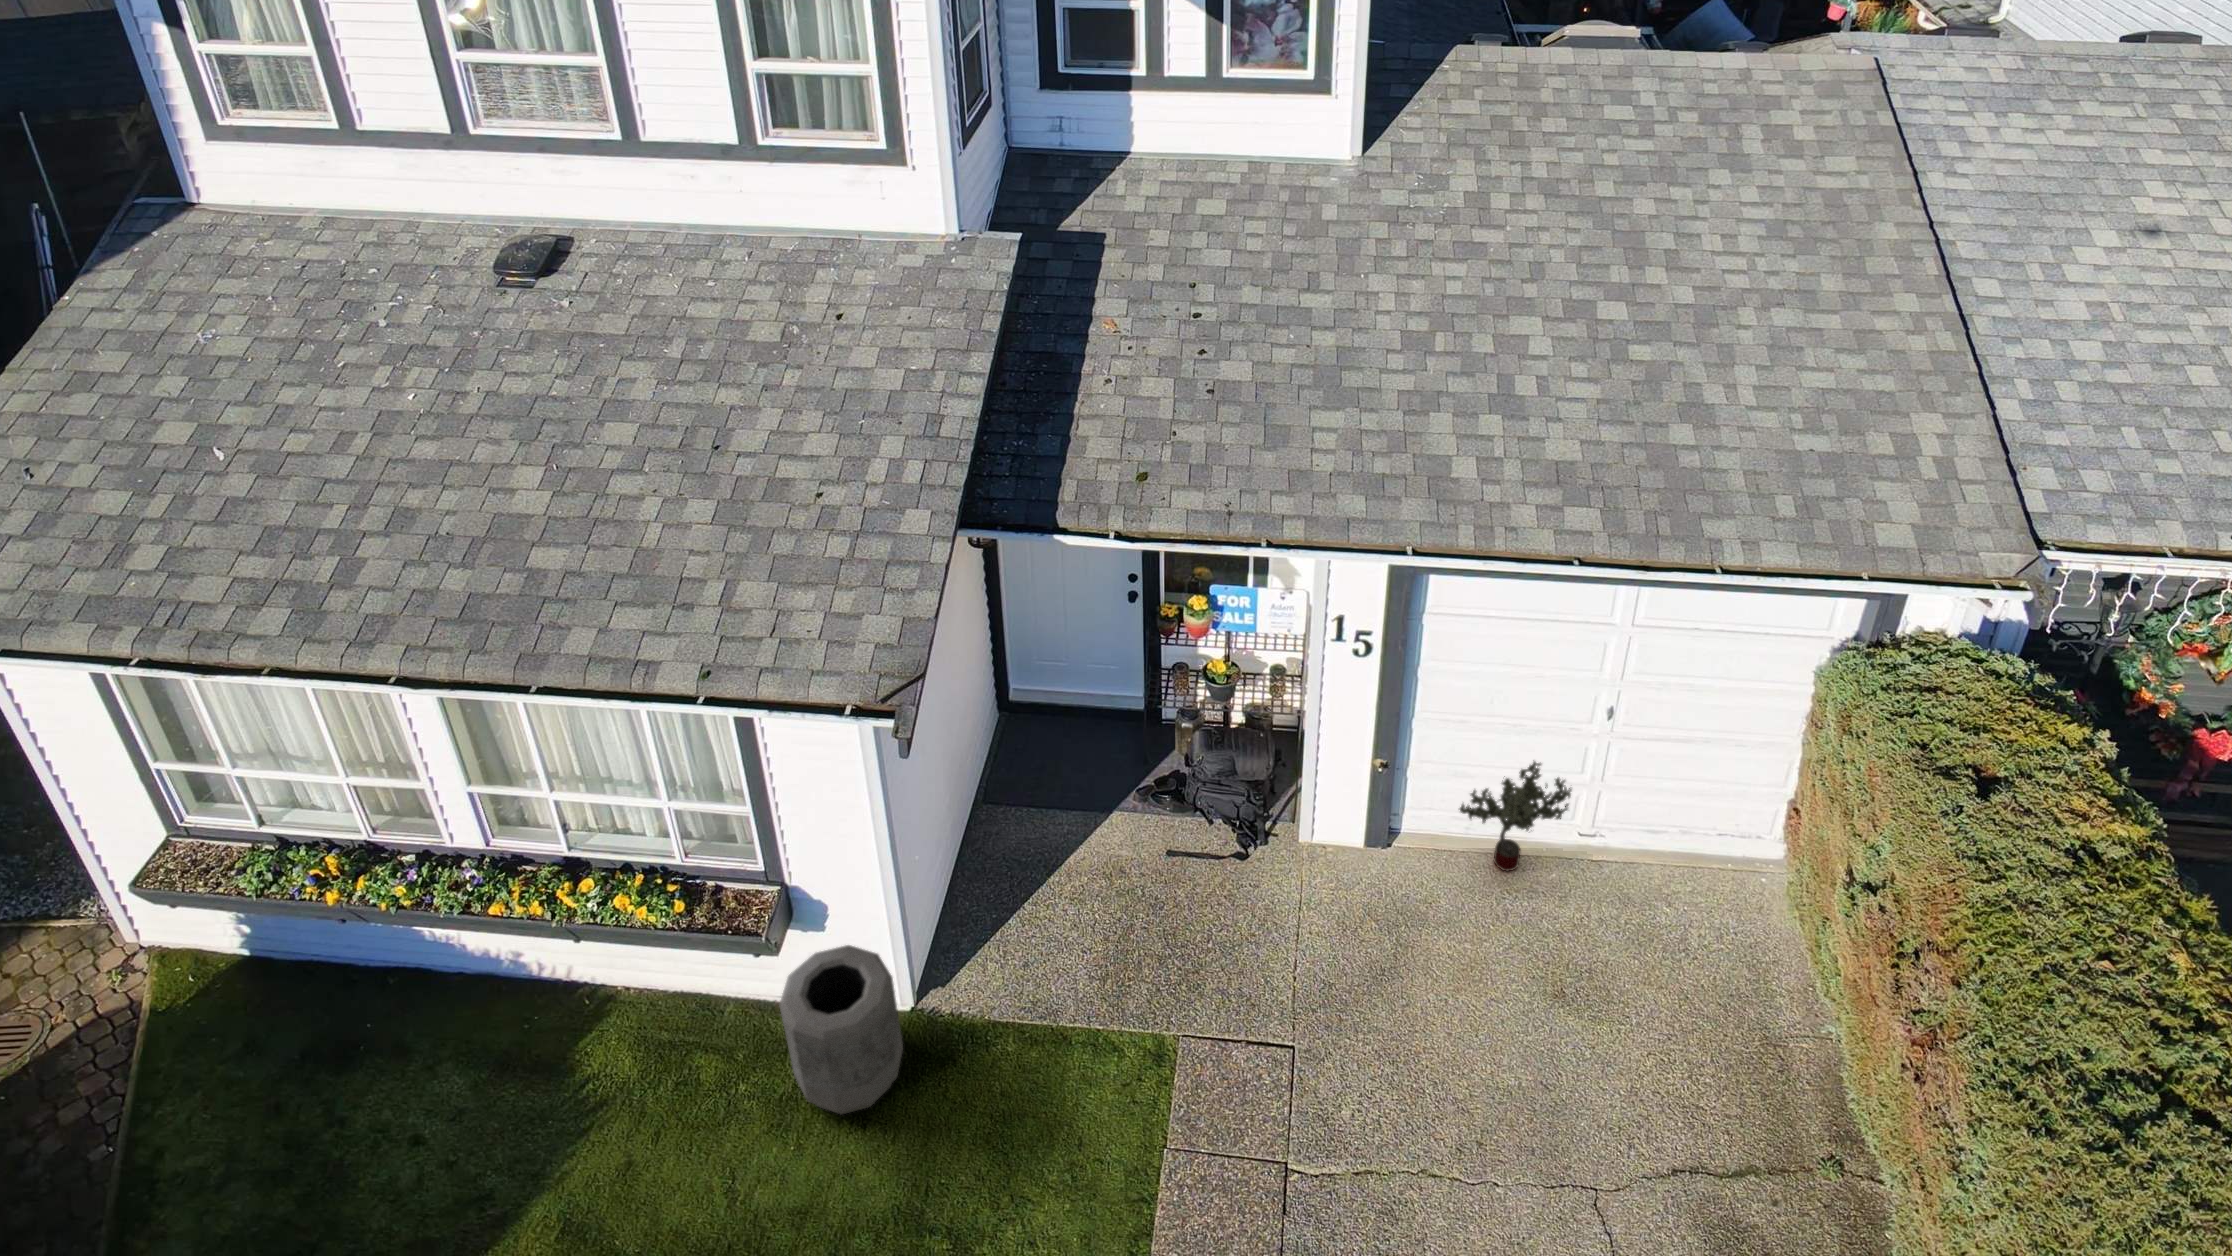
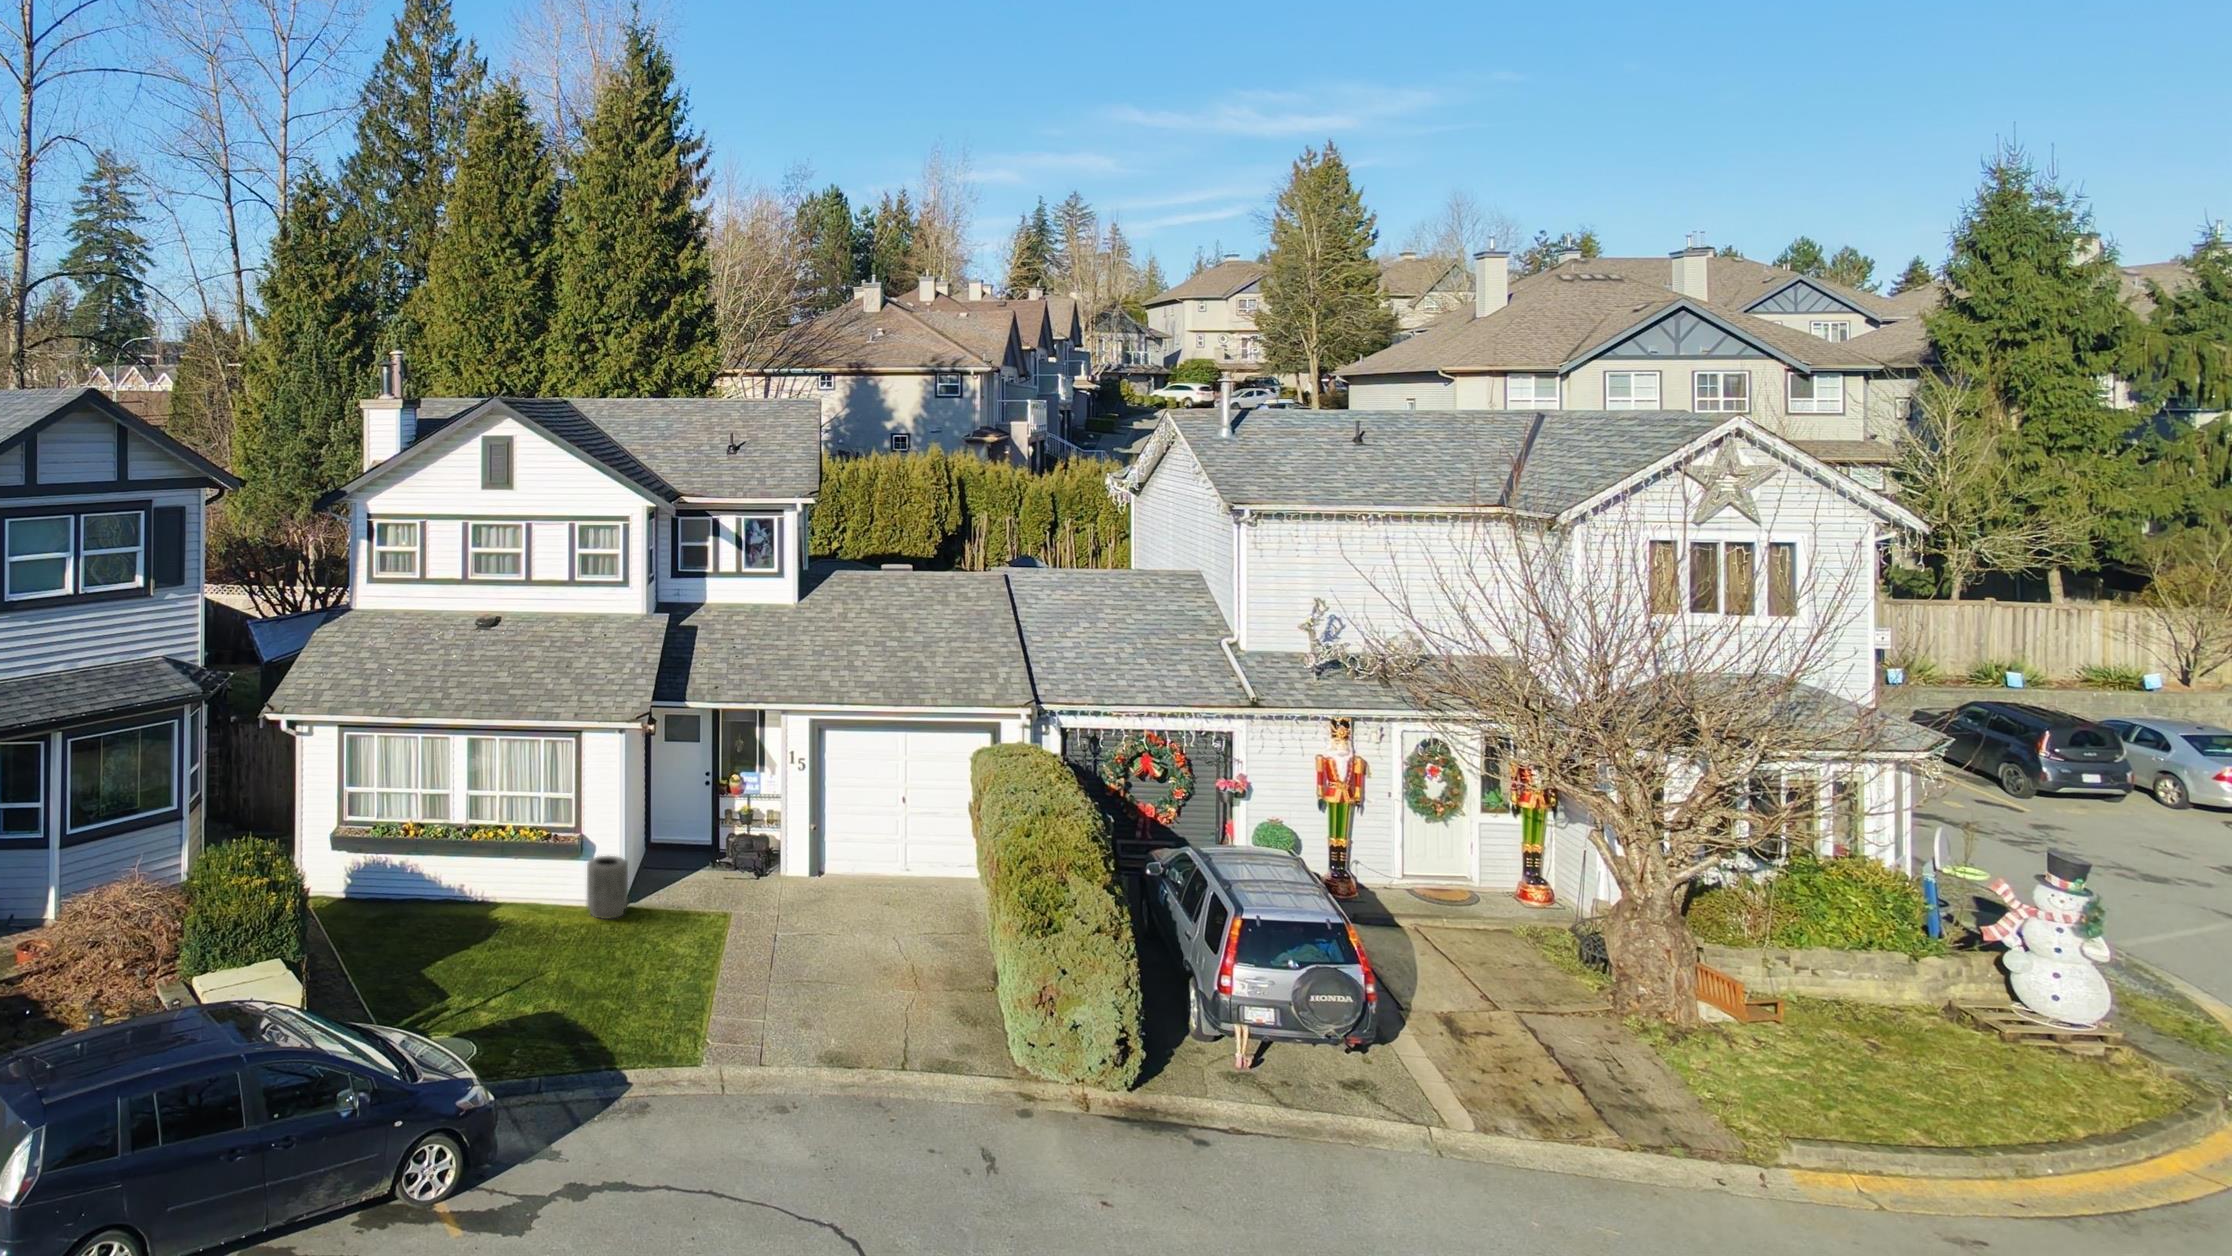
potted tree: present [1460,761,1572,871] -> none [848,822,893,879]

